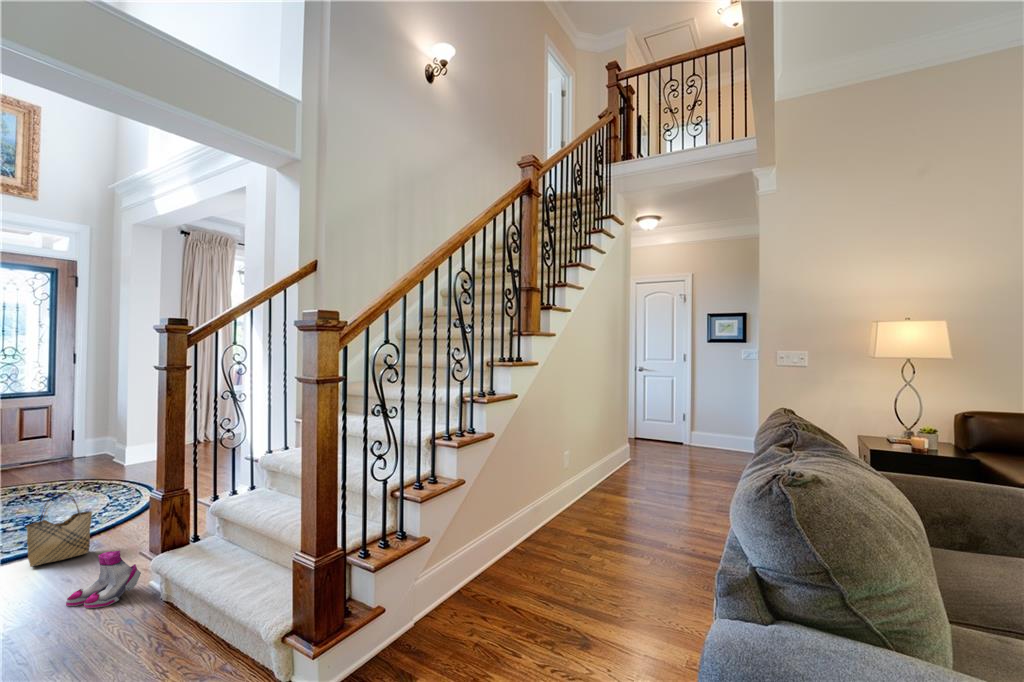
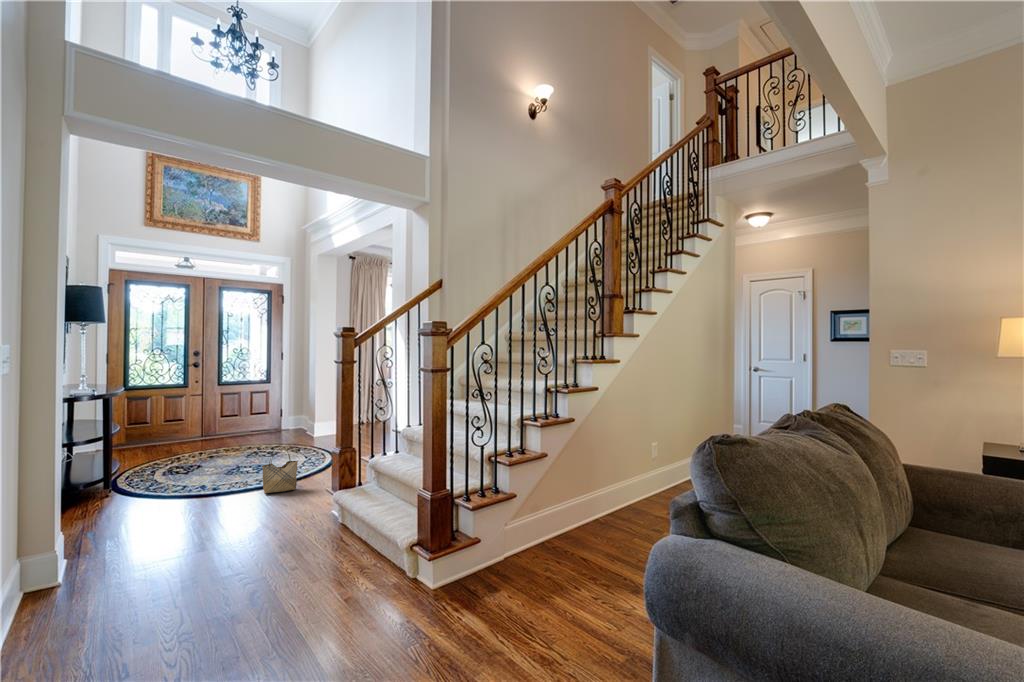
boots: present [66,551,141,609] -> none [285,486,327,522]

